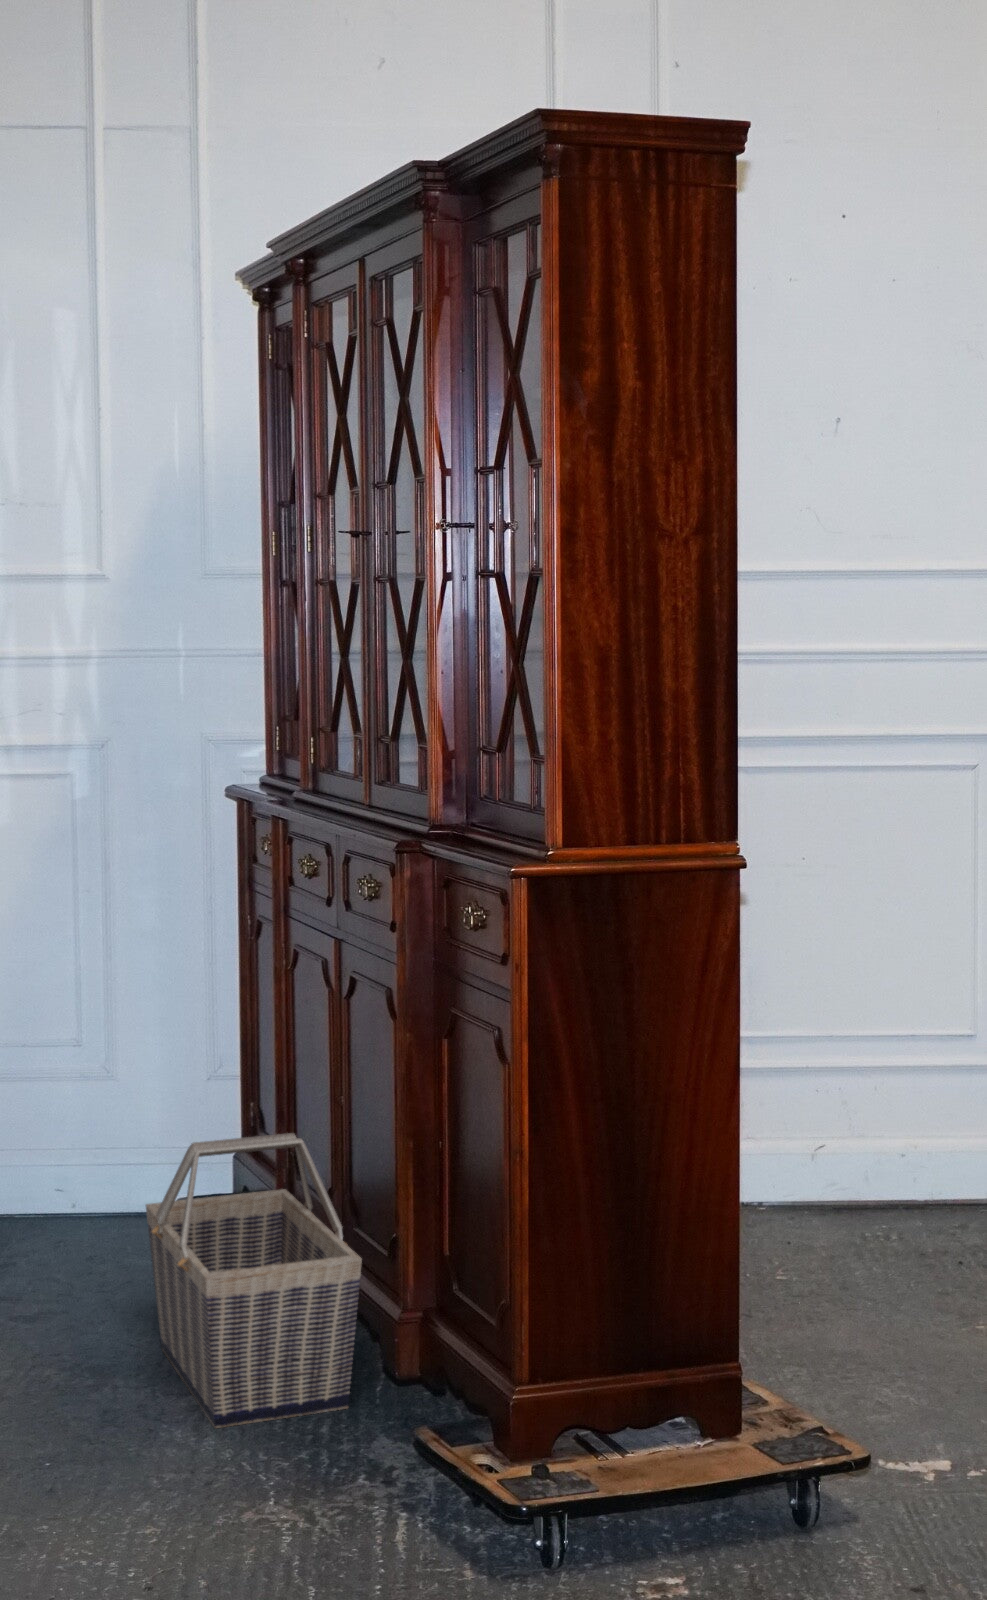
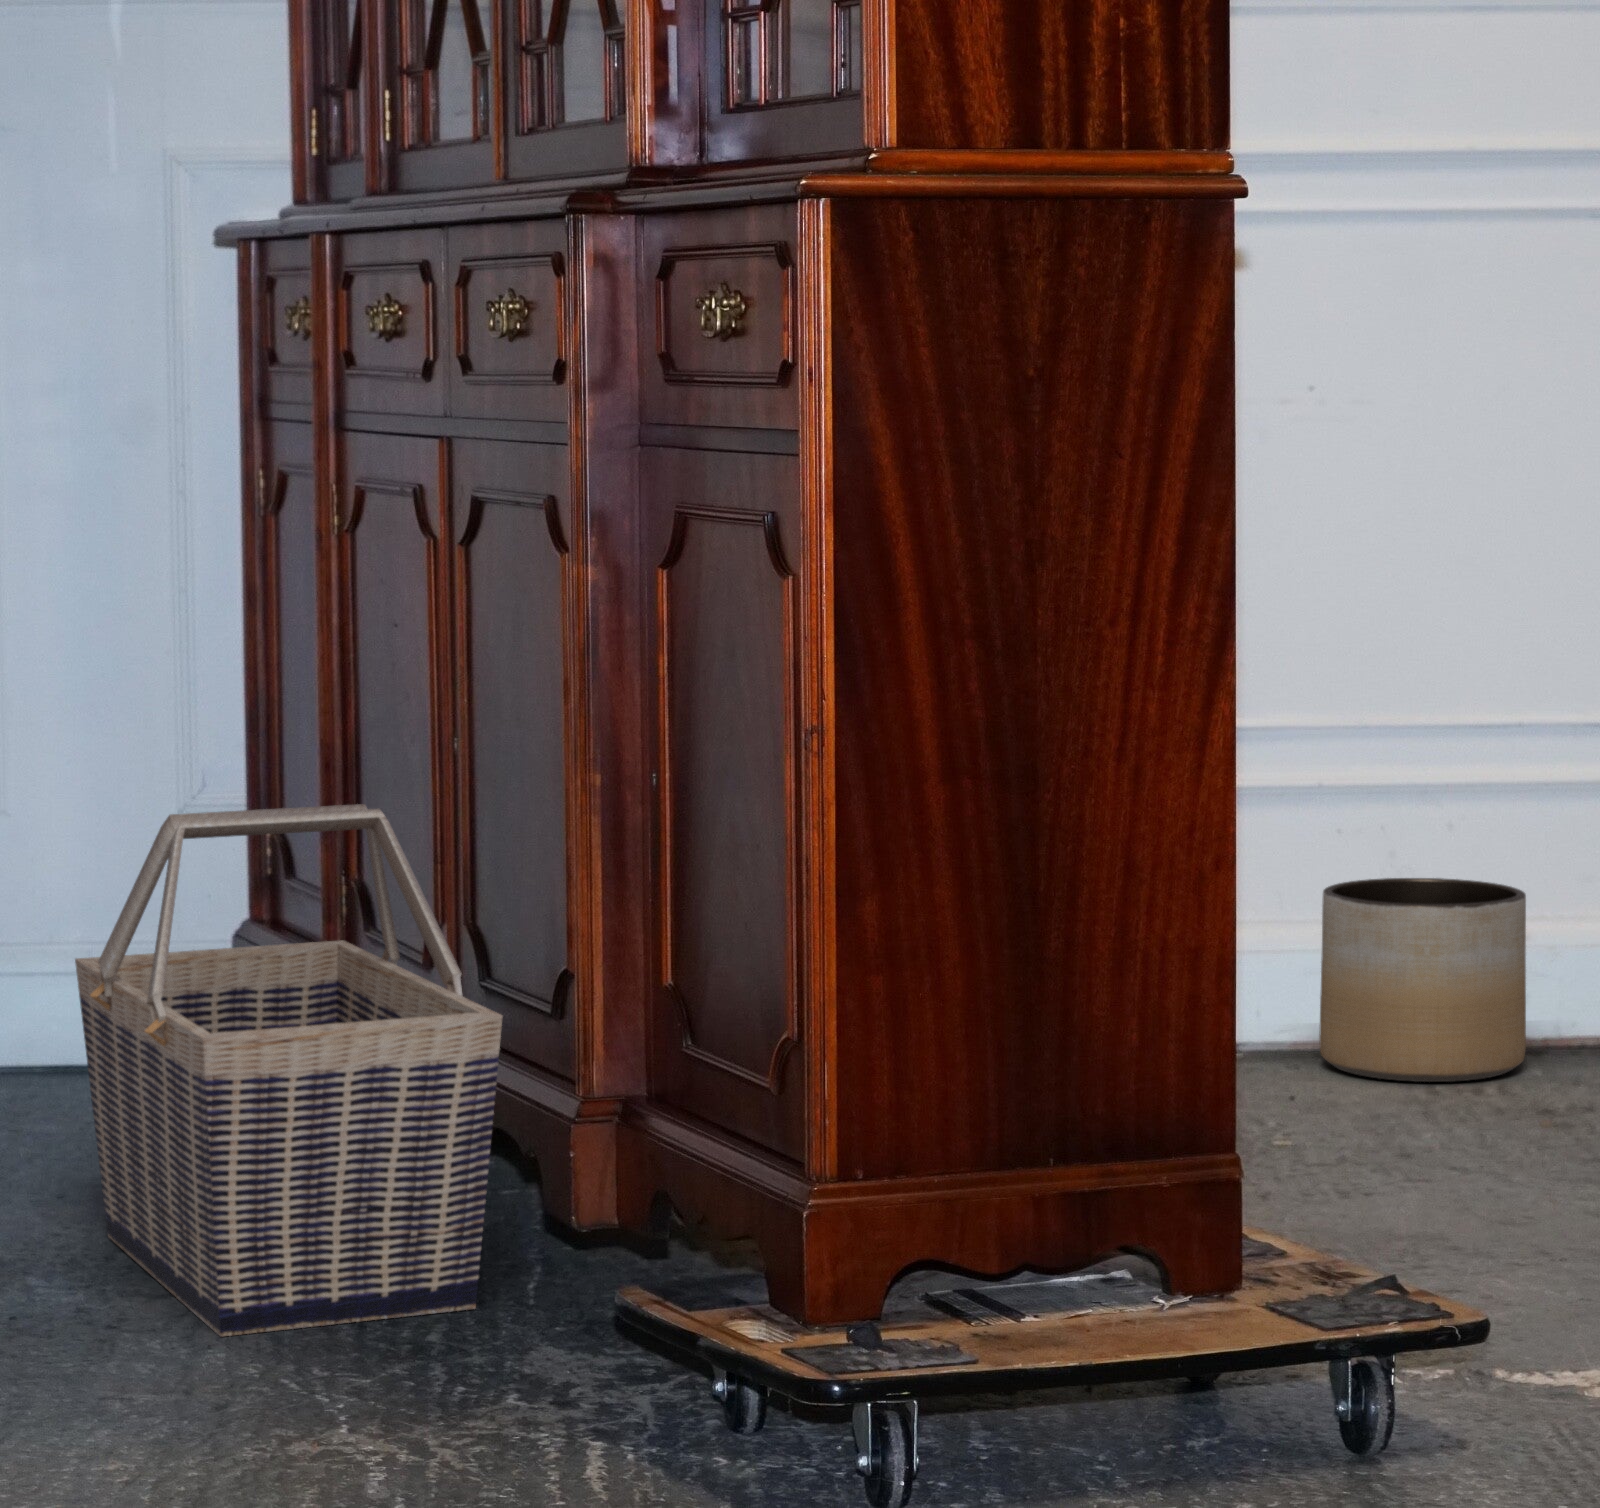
planter: none [806,1117,915,1234] -> present [1319,878,1526,1082]

